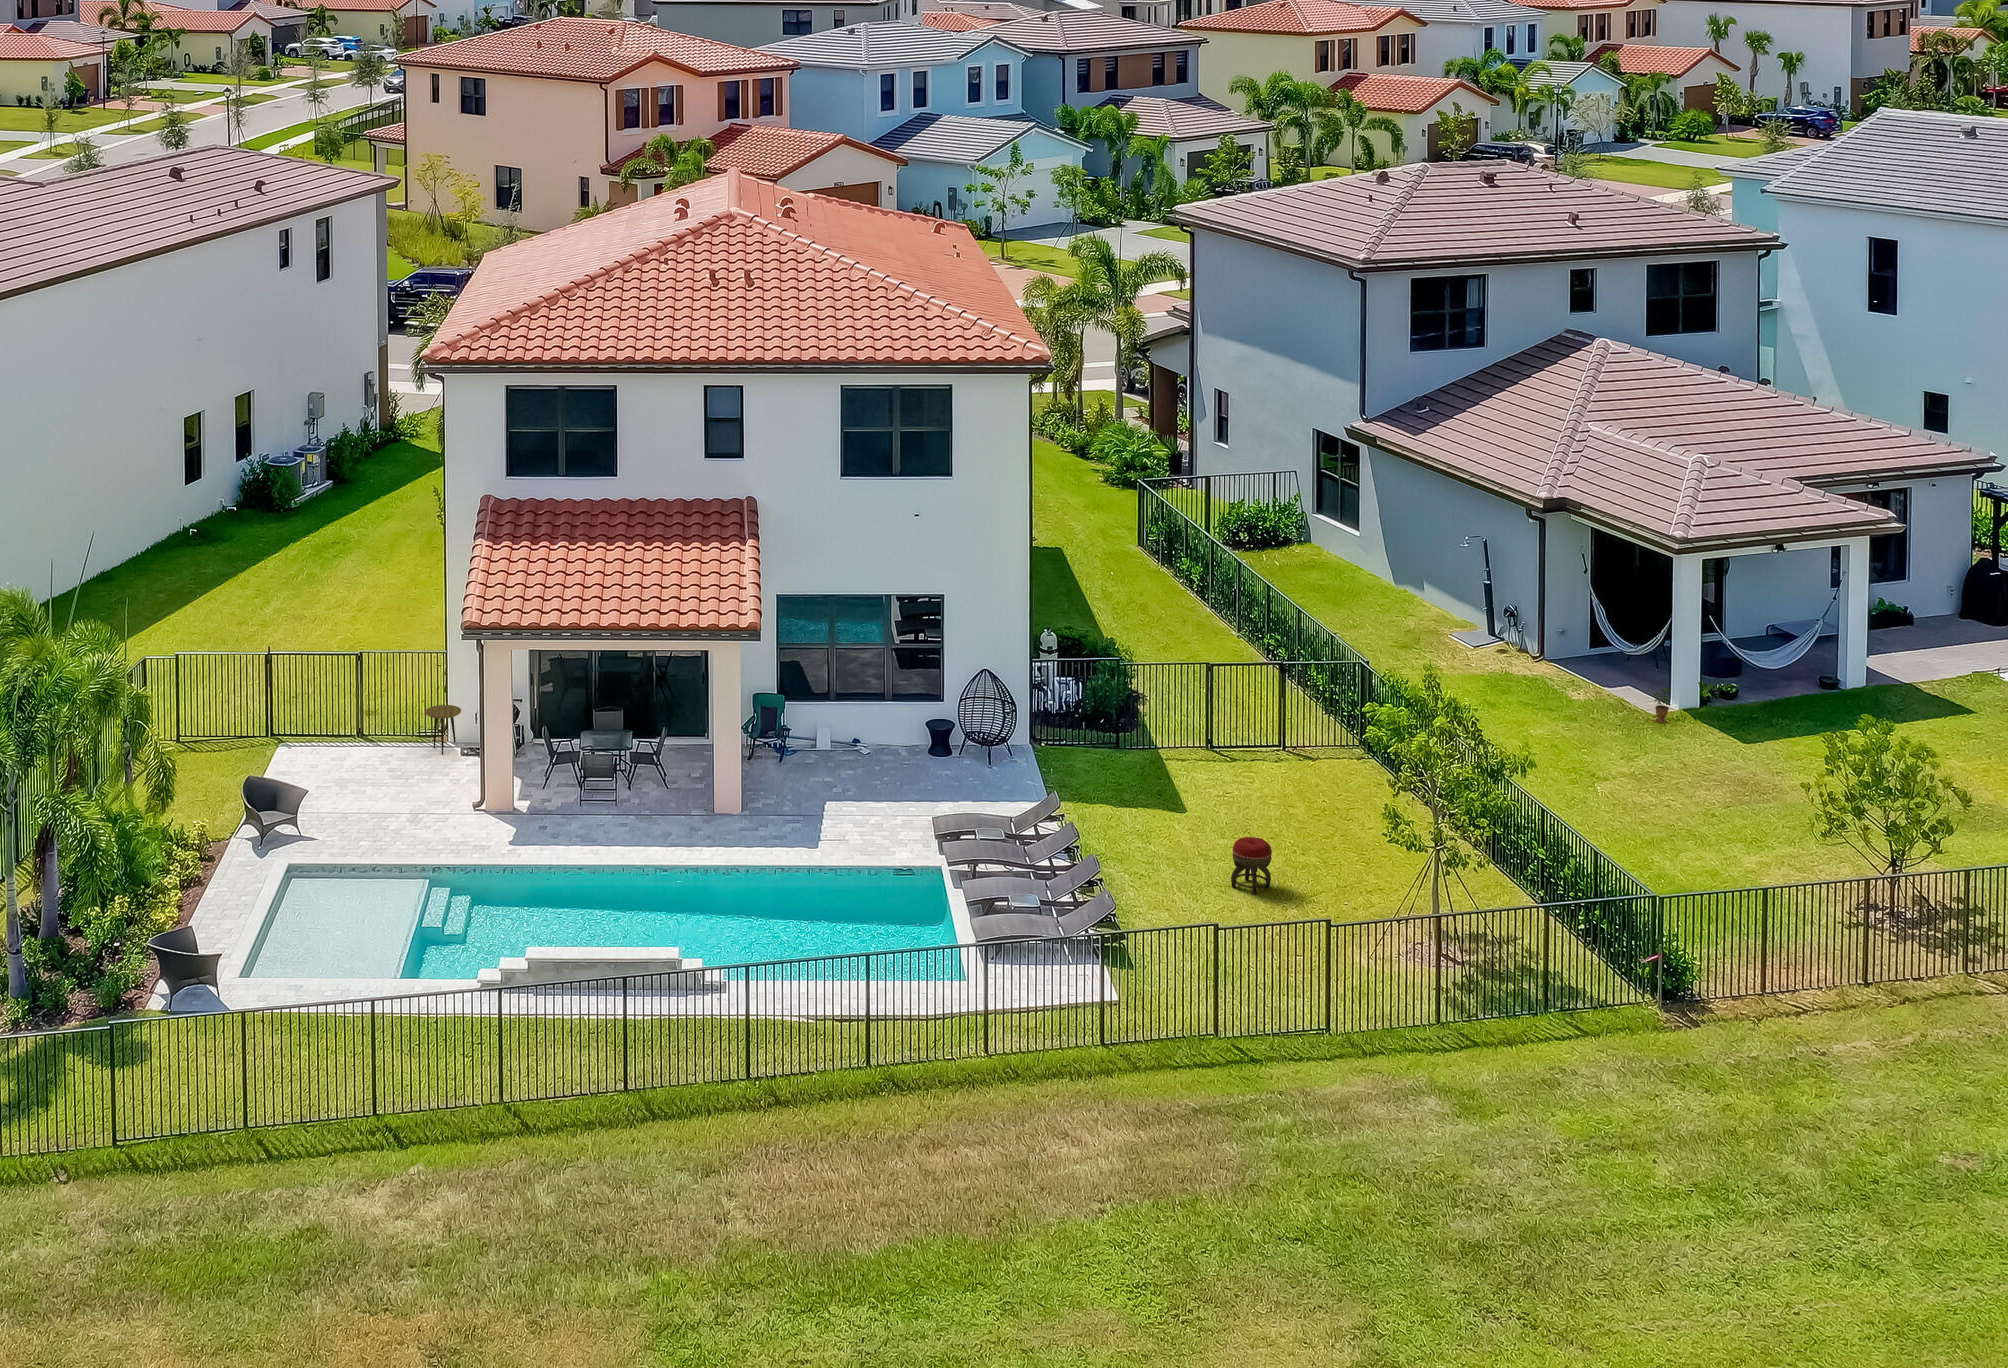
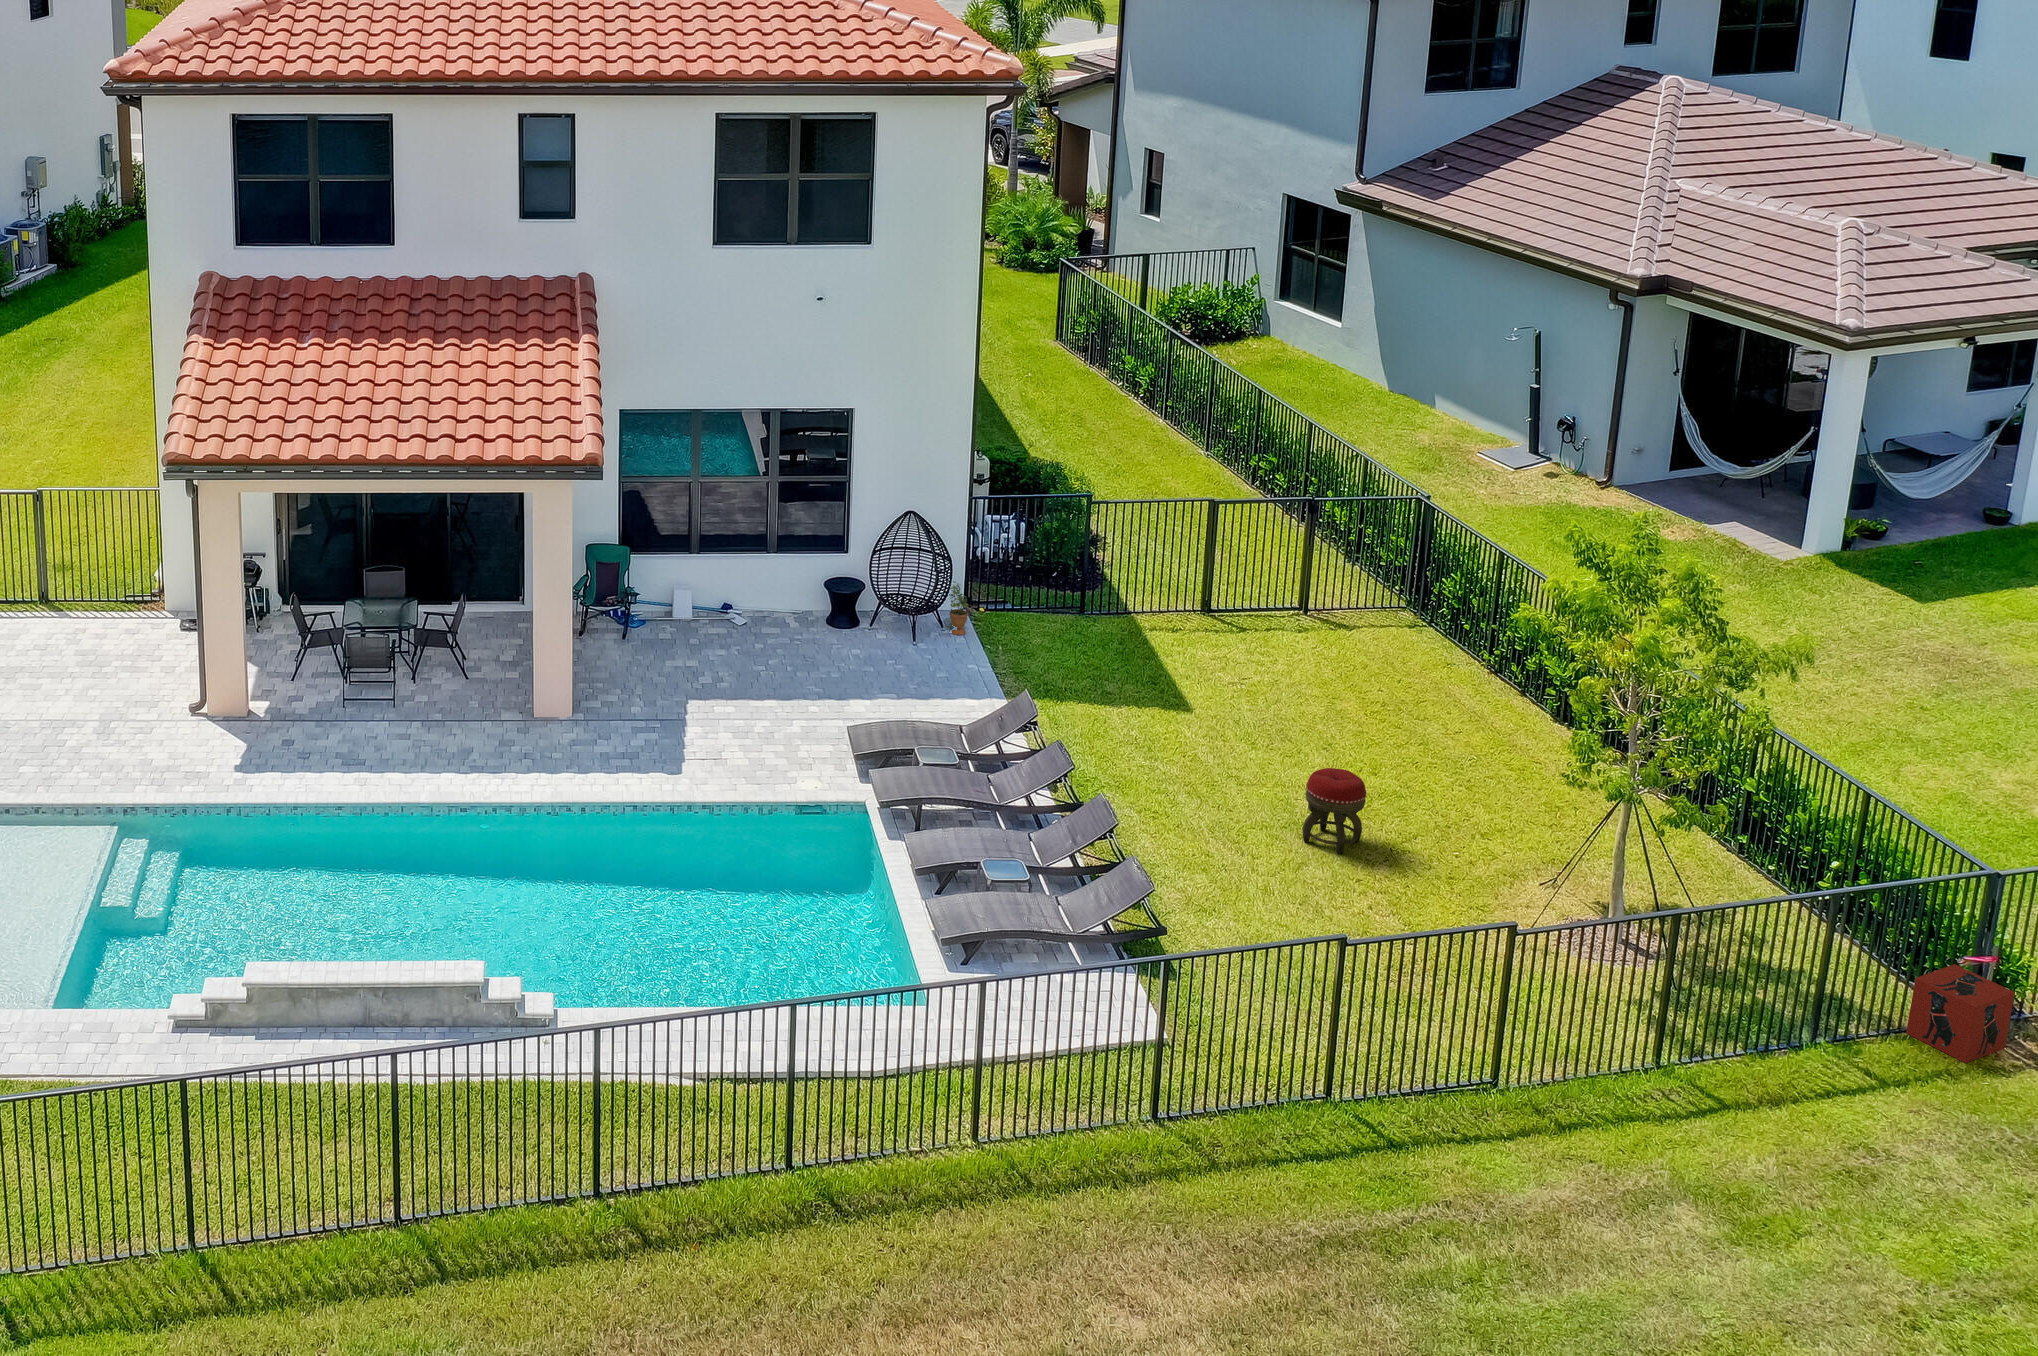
potted plant: present [1654,687,1670,723] -> present [949,581,968,635]
side table: present [425,705,461,755] -> none [124,563,174,633]
storage box: none [1582,949,1644,1009] -> present [1906,964,2015,1063]

